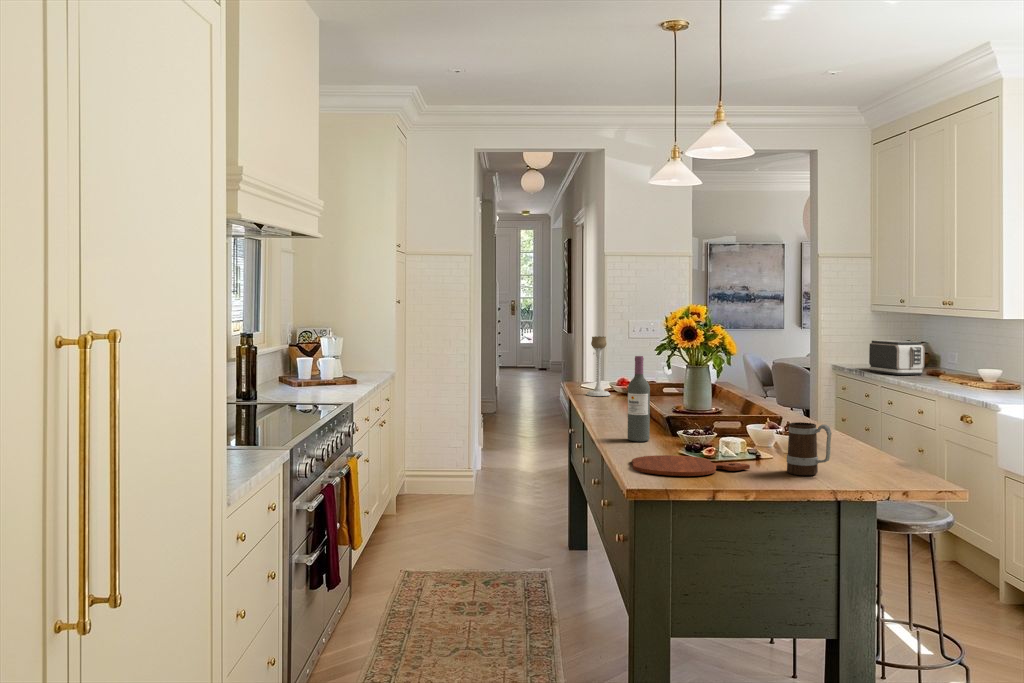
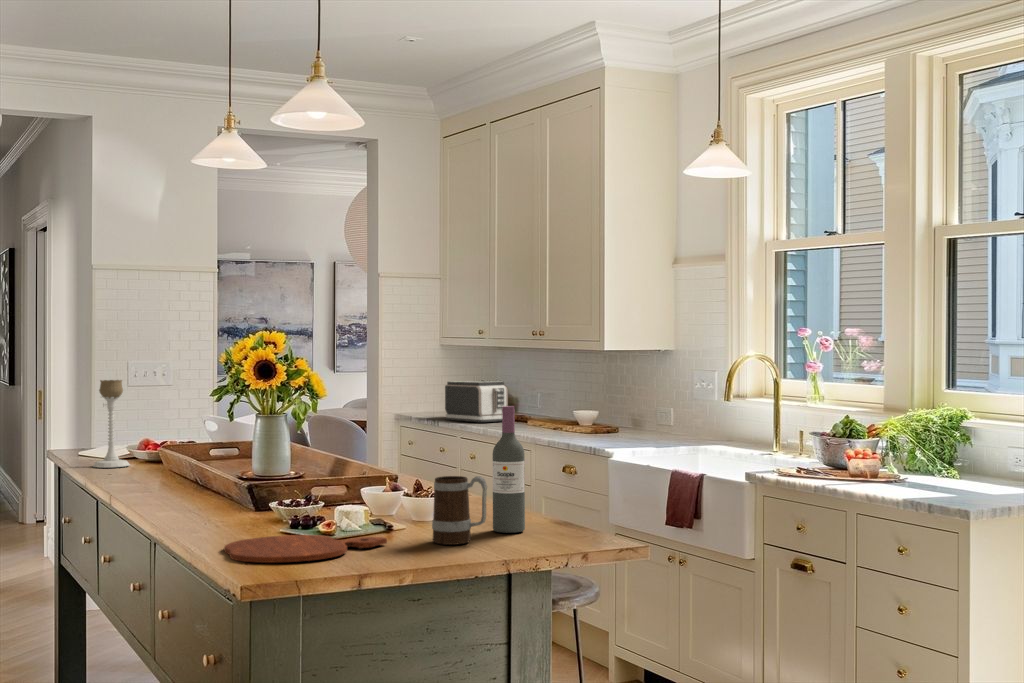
wine bottle: present [628,356,650,441] -> present [493,406,525,533]

